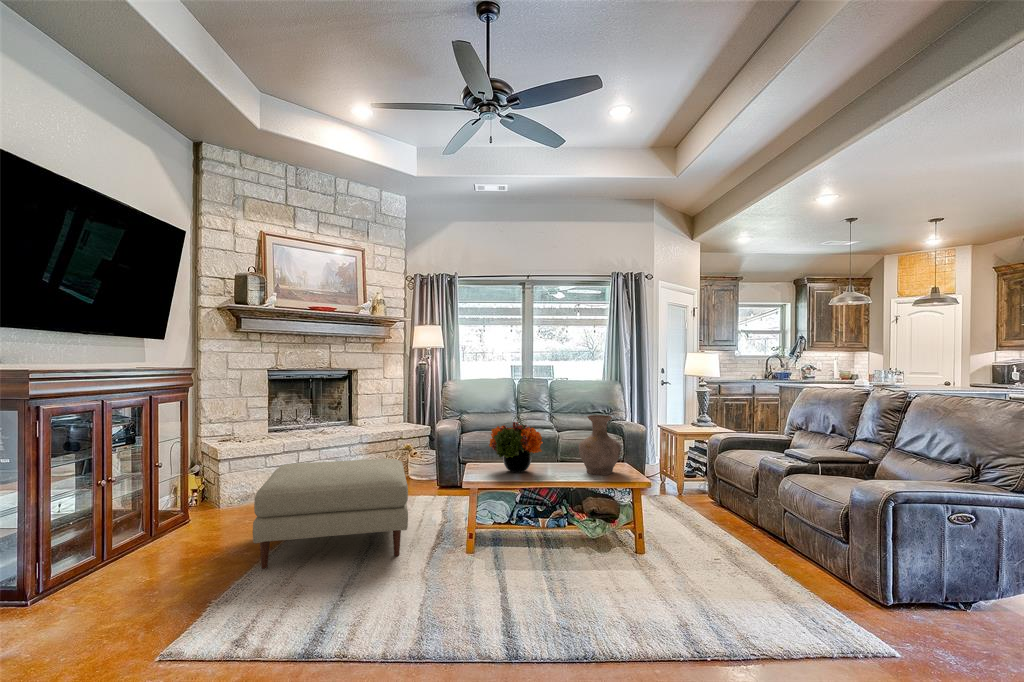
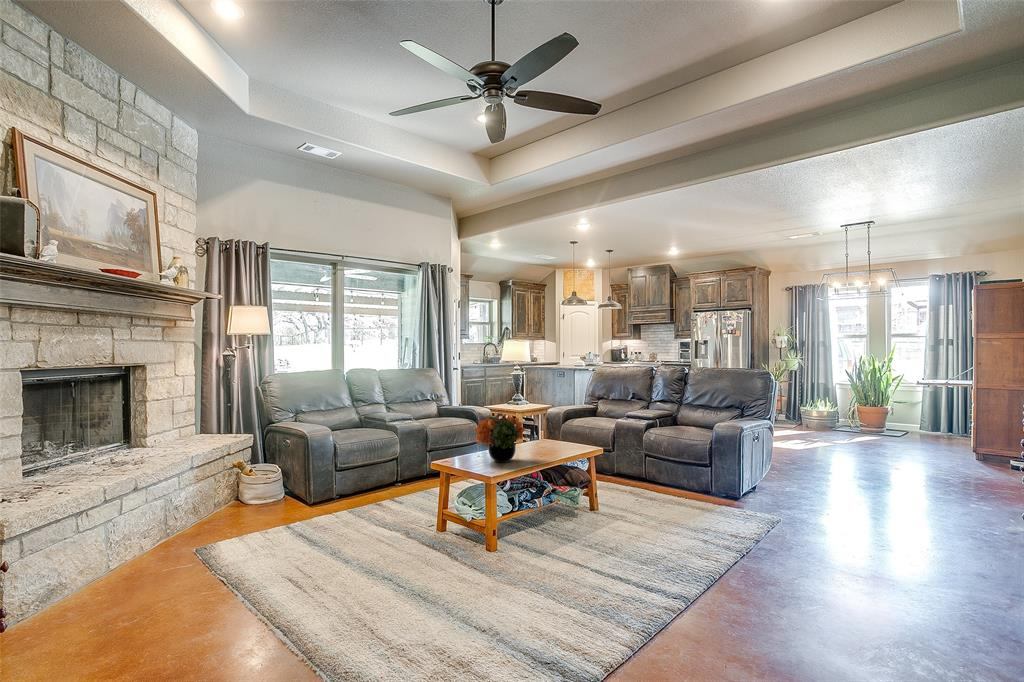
vase: present [579,415,621,475] -> none [537,400,574,452]
ottoman: present [253,459,408,569] -> none [221,474,449,646]

